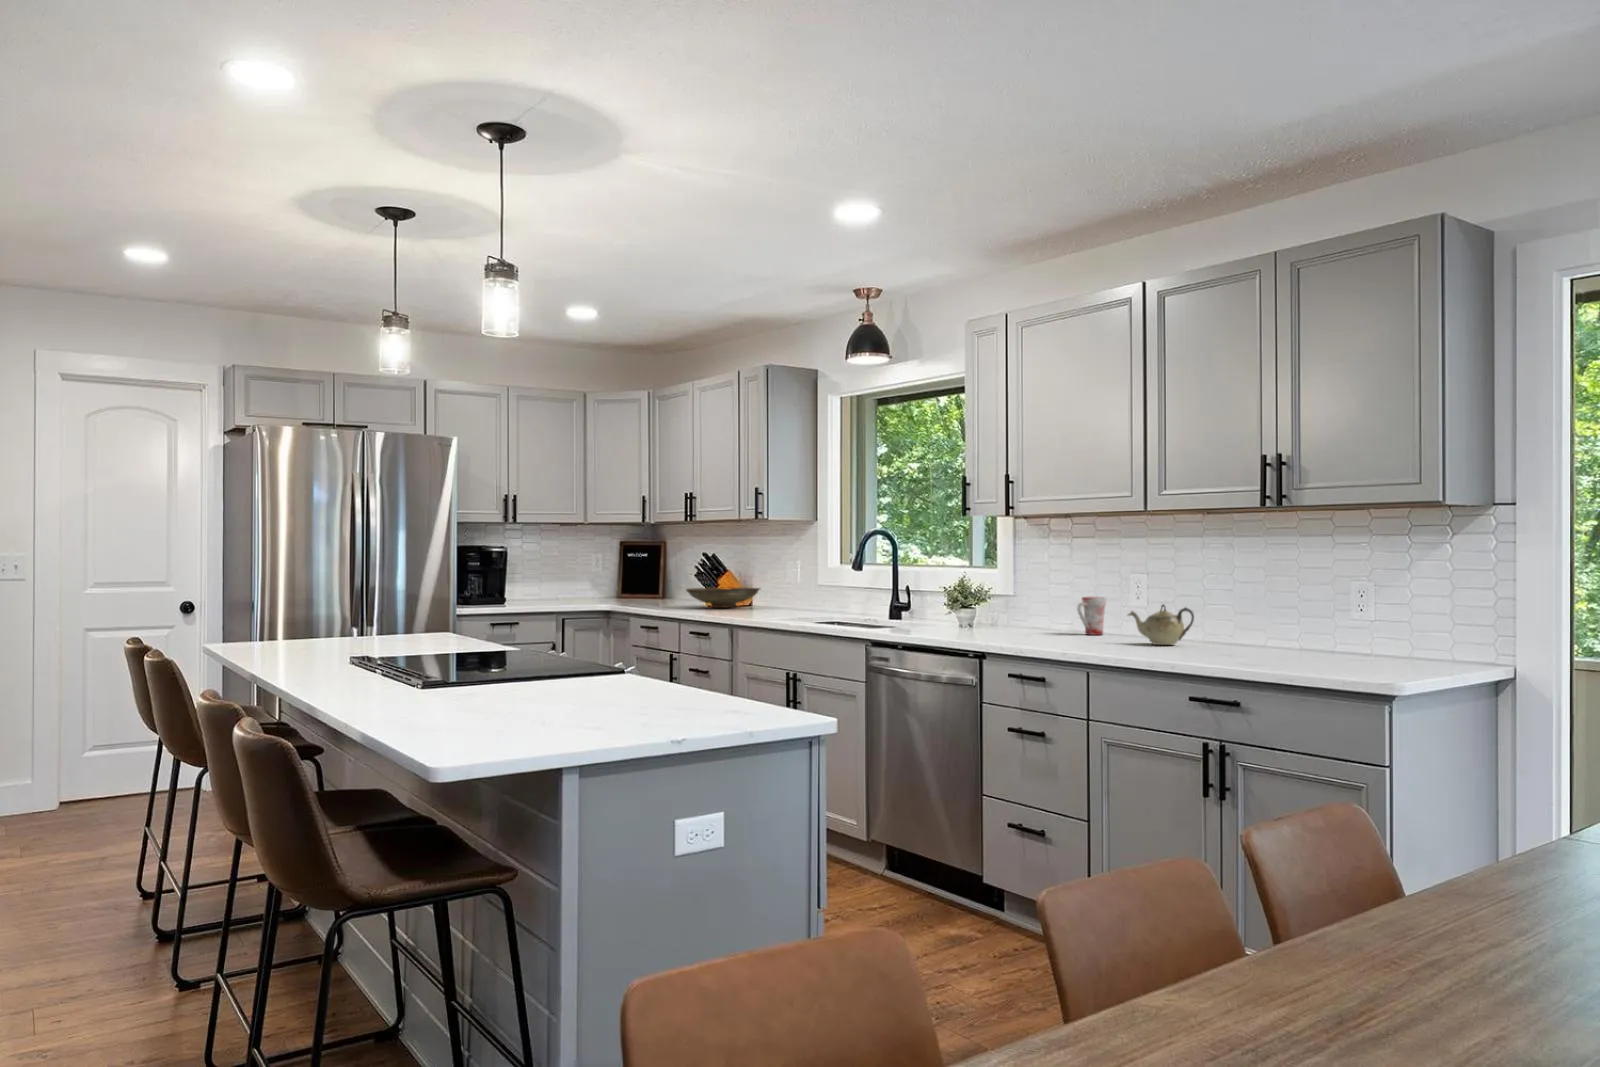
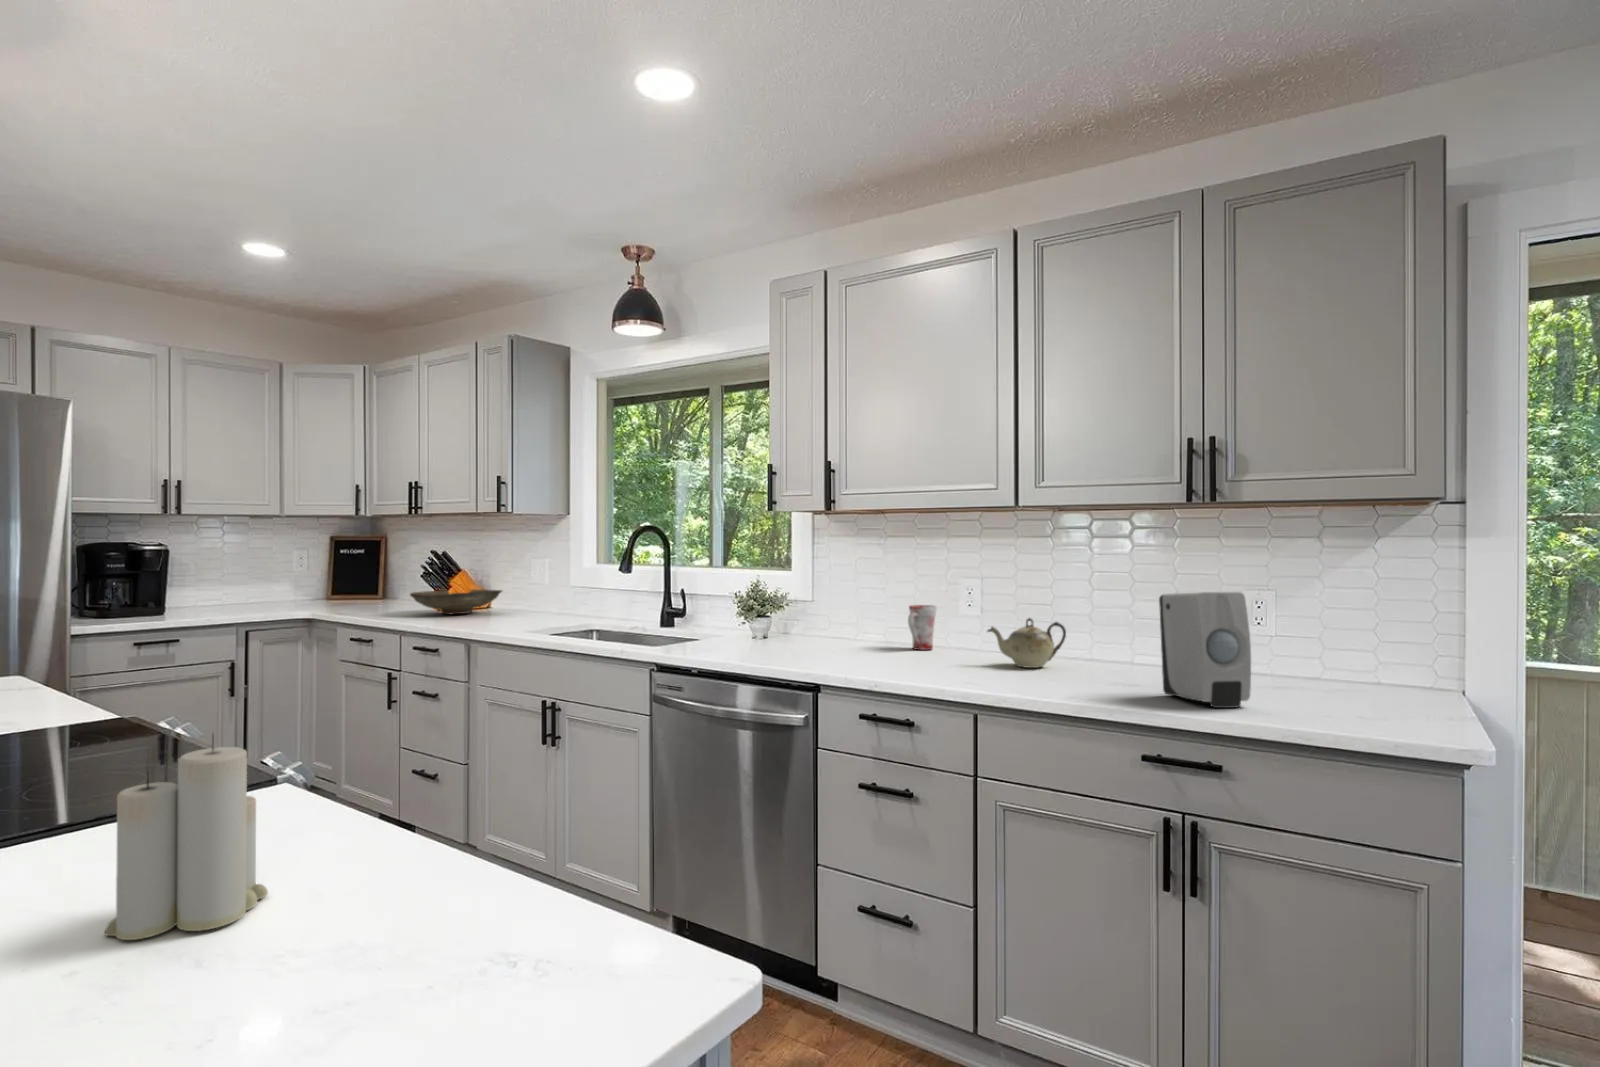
soap dispenser: none [1231,577,1284,665] -> present [1159,592,1251,708]
candle: none [585,611,638,687] -> present [105,733,268,940]

